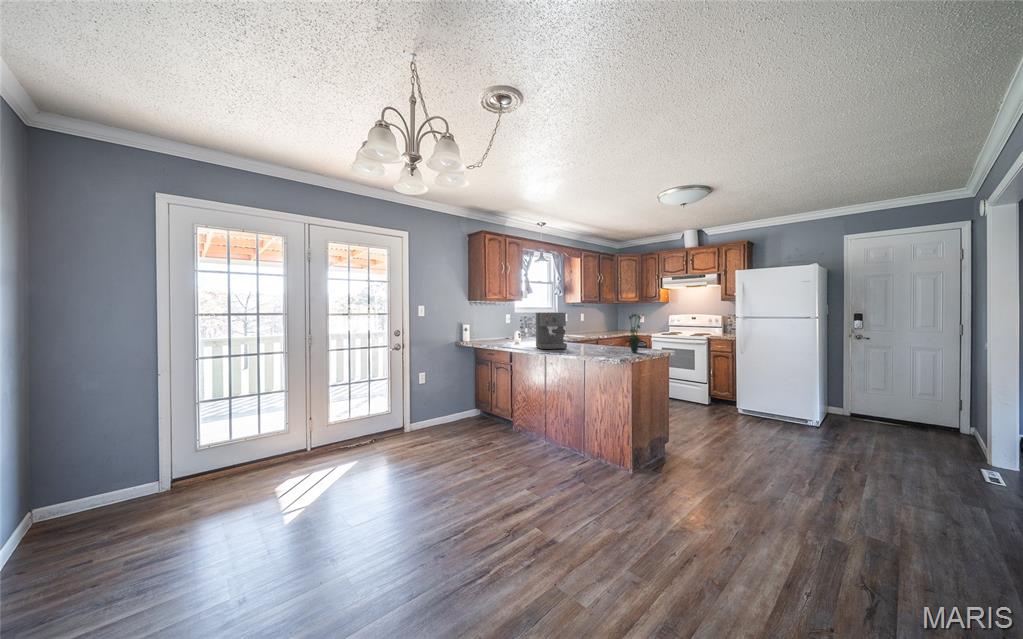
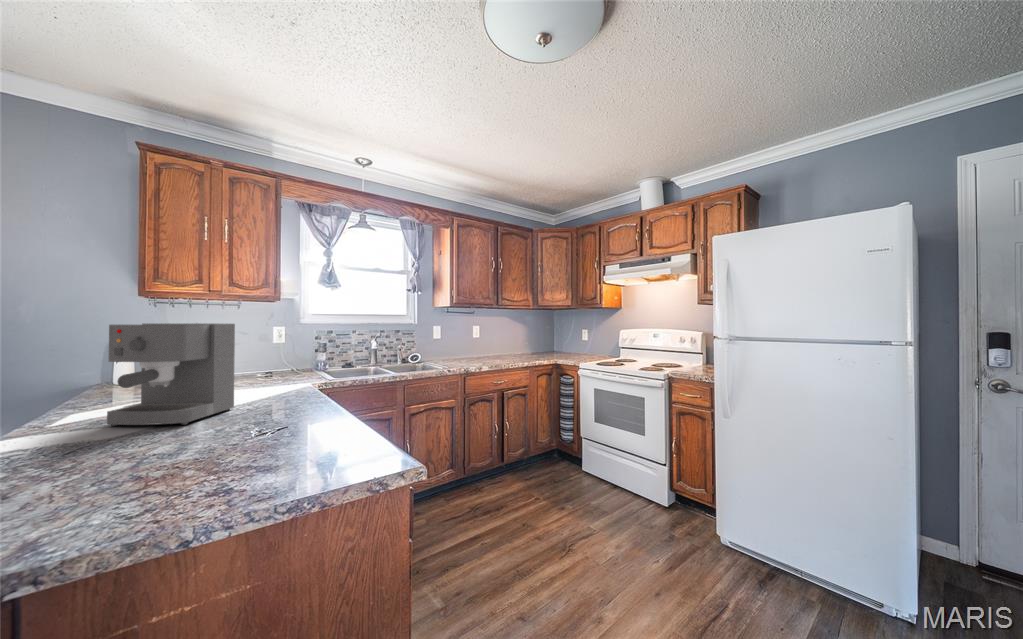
potted plant: present [629,314,642,352] -> none [258,323,326,463]

